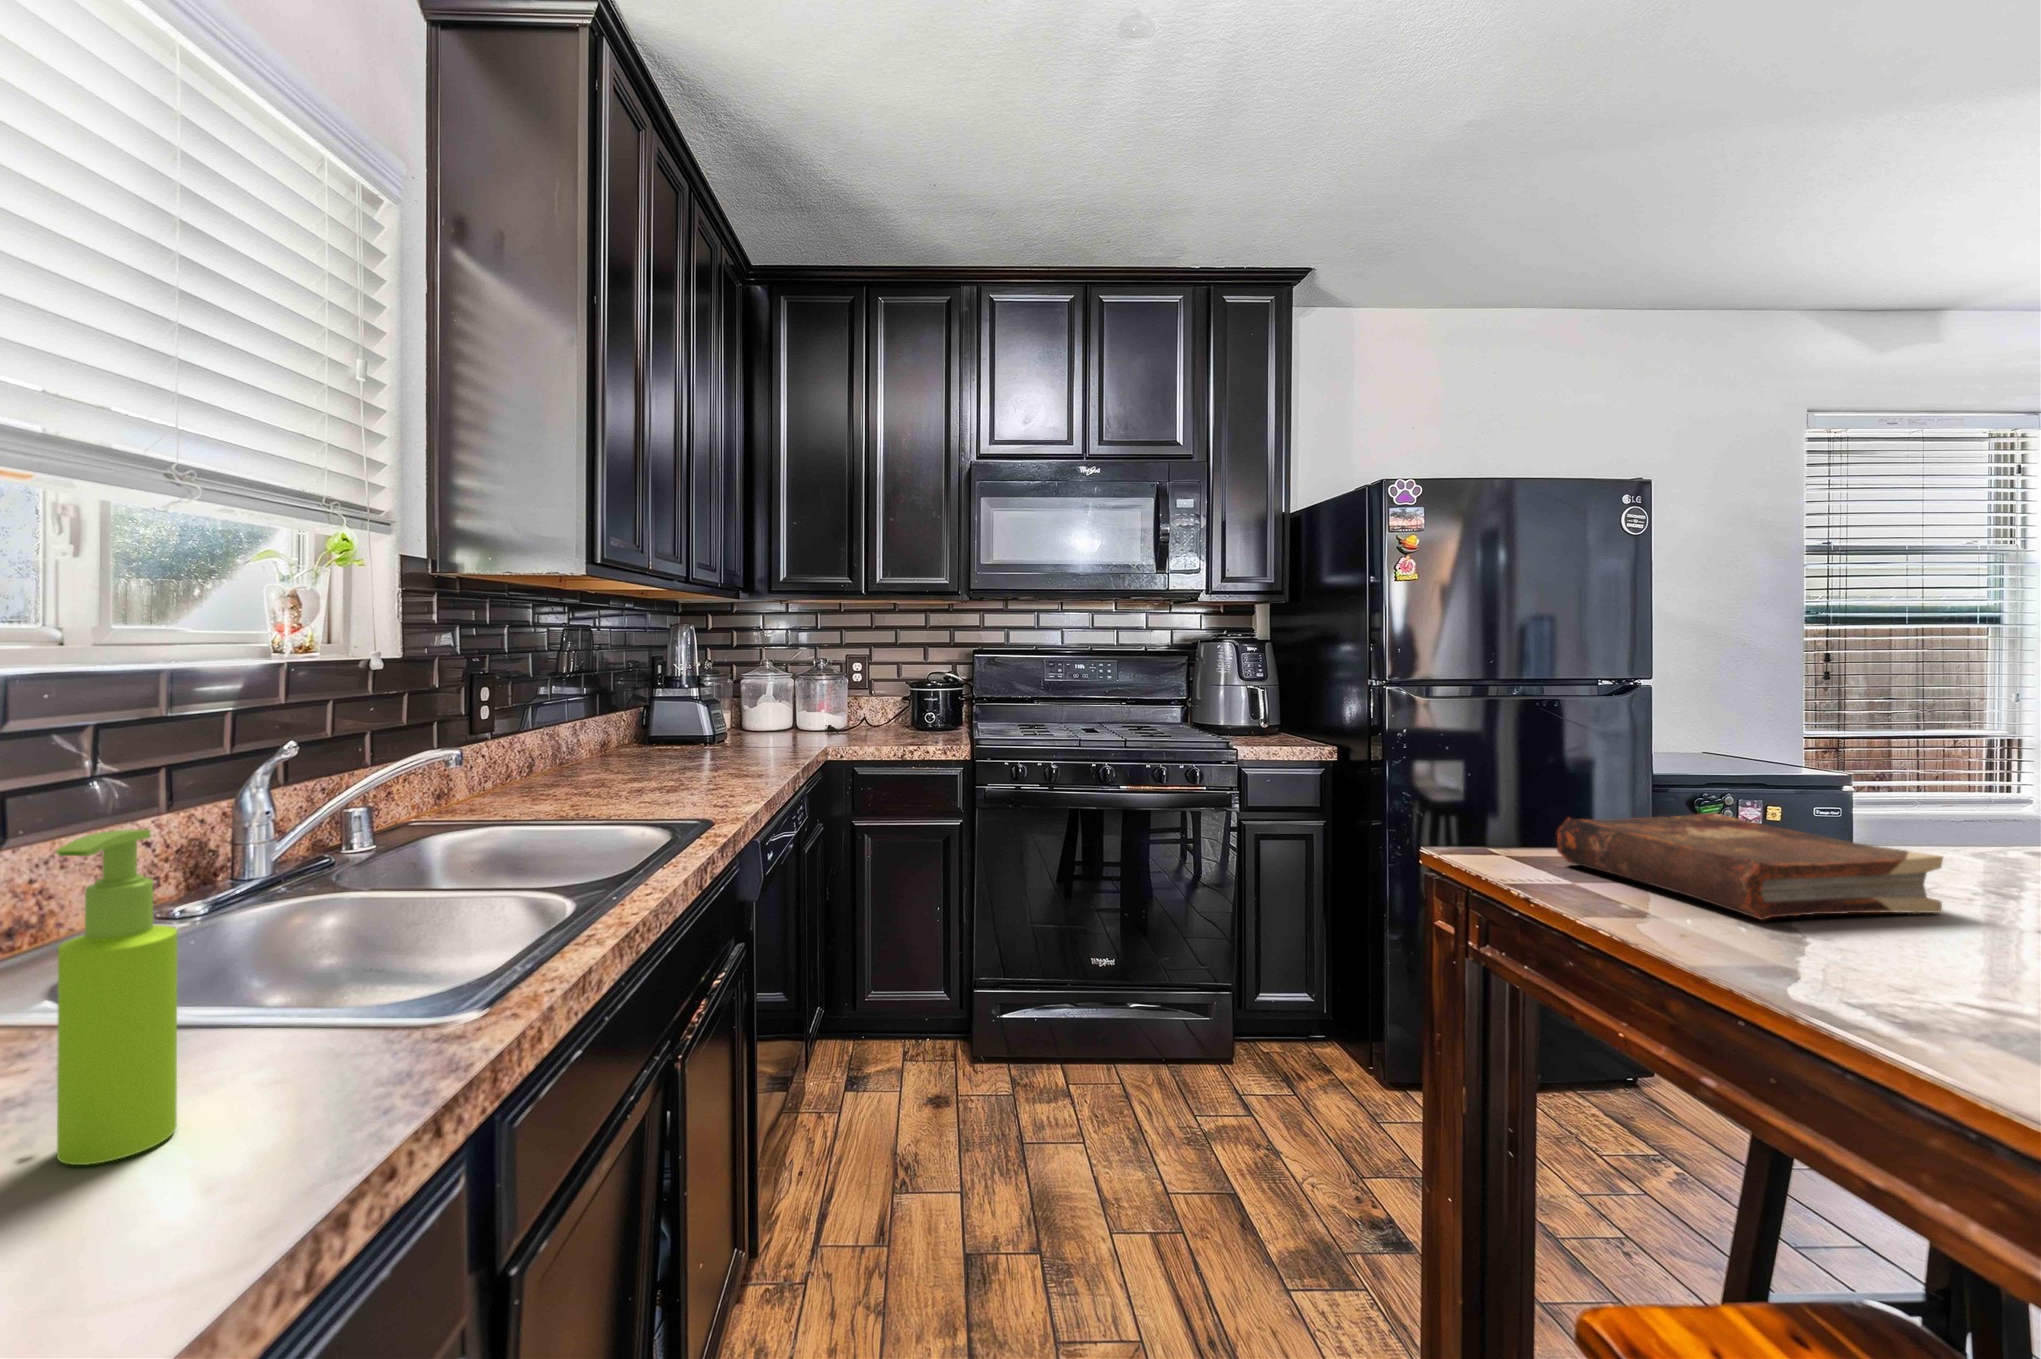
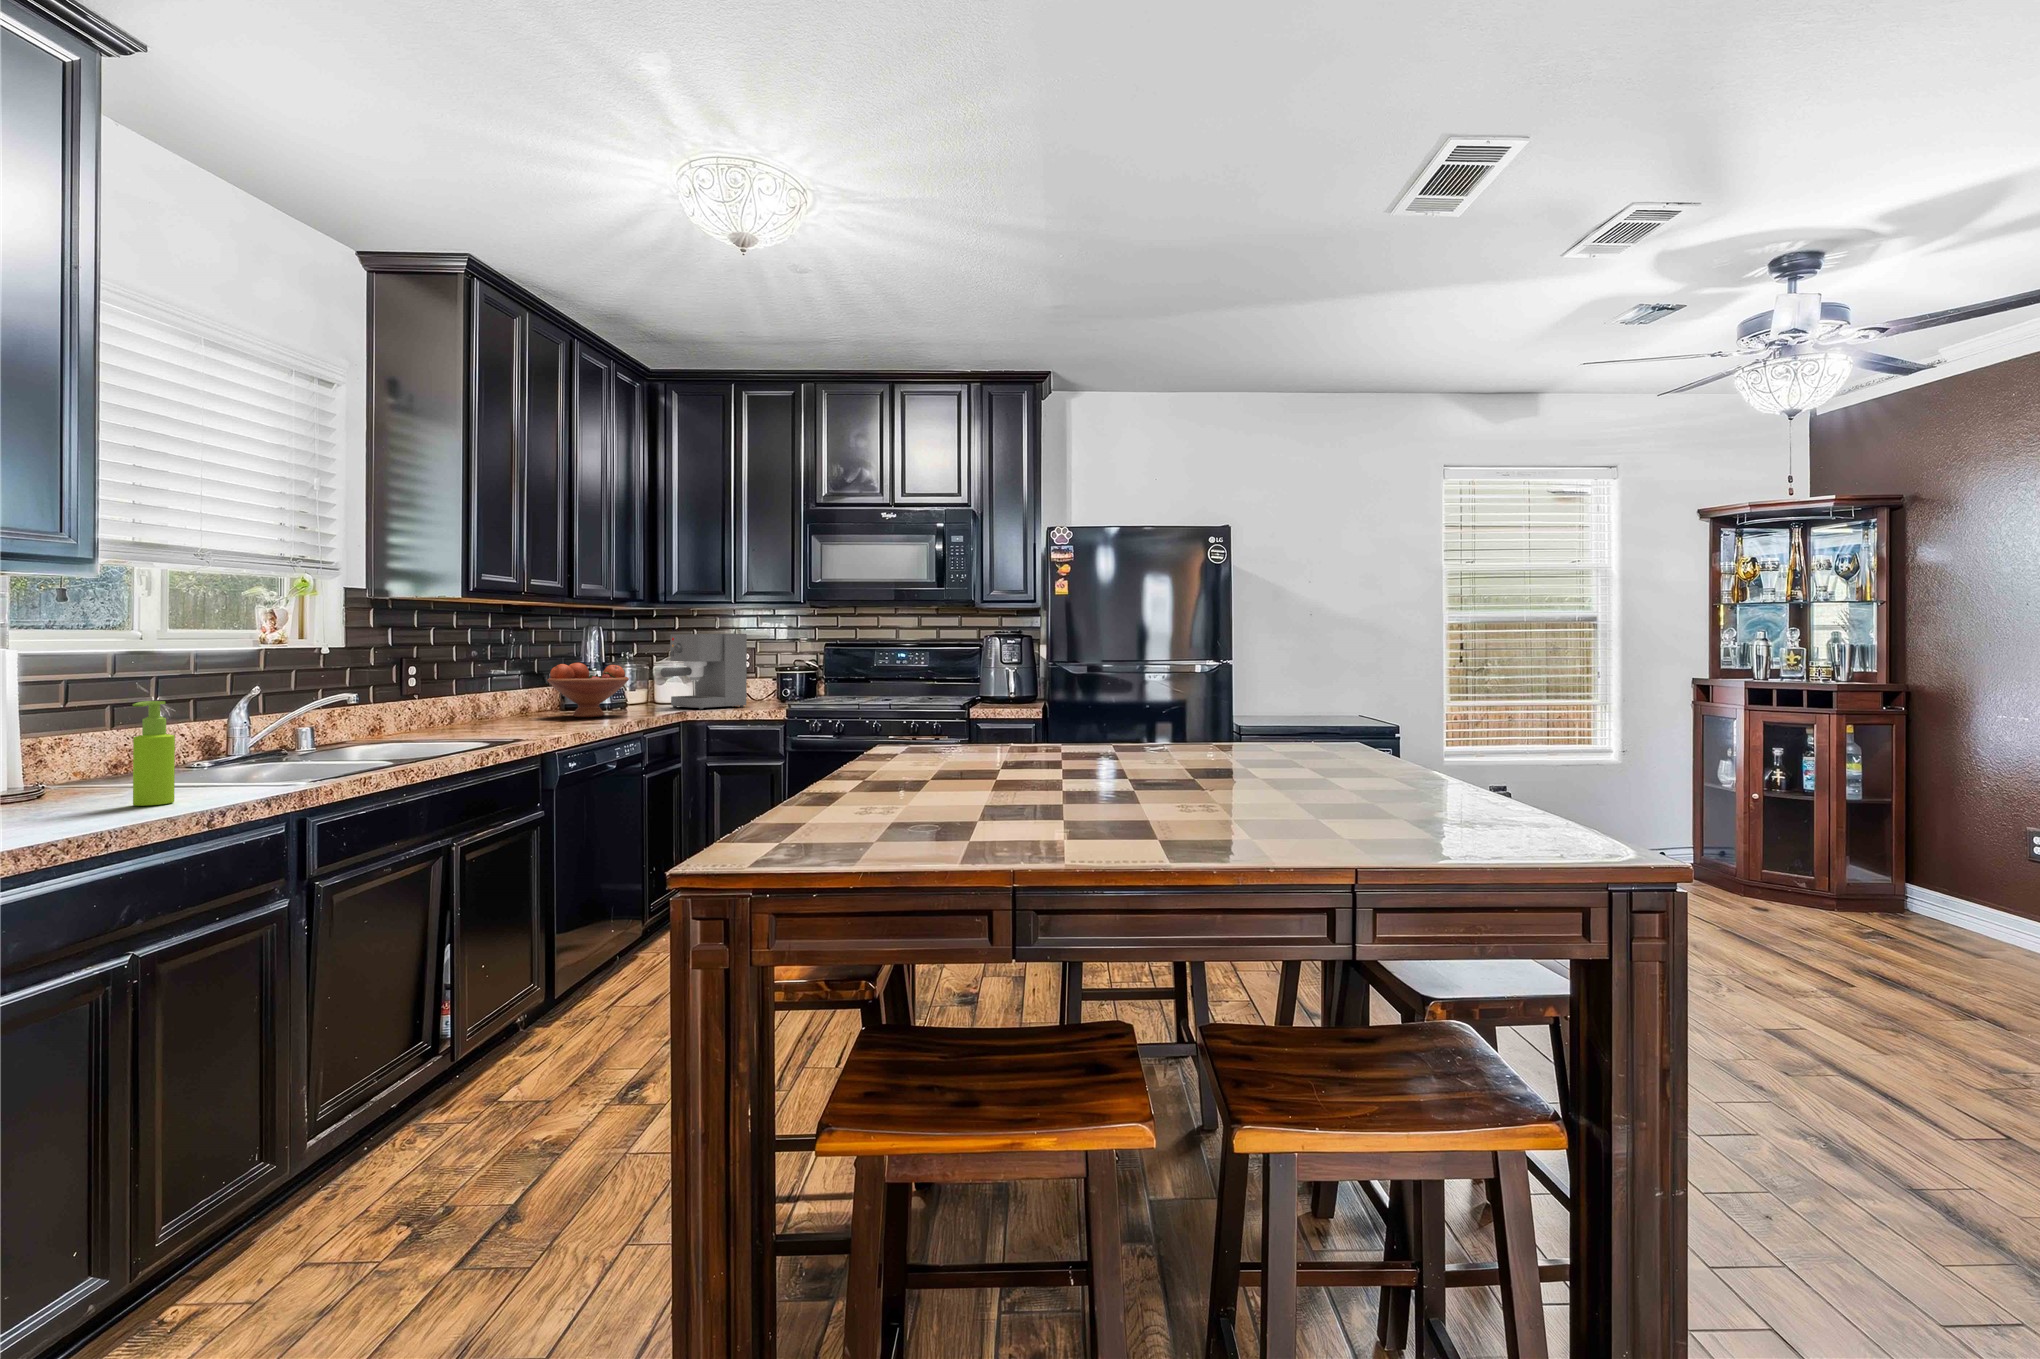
coffee maker: none [772,634,875,741] -> present [661,634,747,709]
fruit bowl: none [640,677,751,758] -> present [547,663,629,717]
book: present [1557,813,1943,920] -> none [898,727,997,763]

